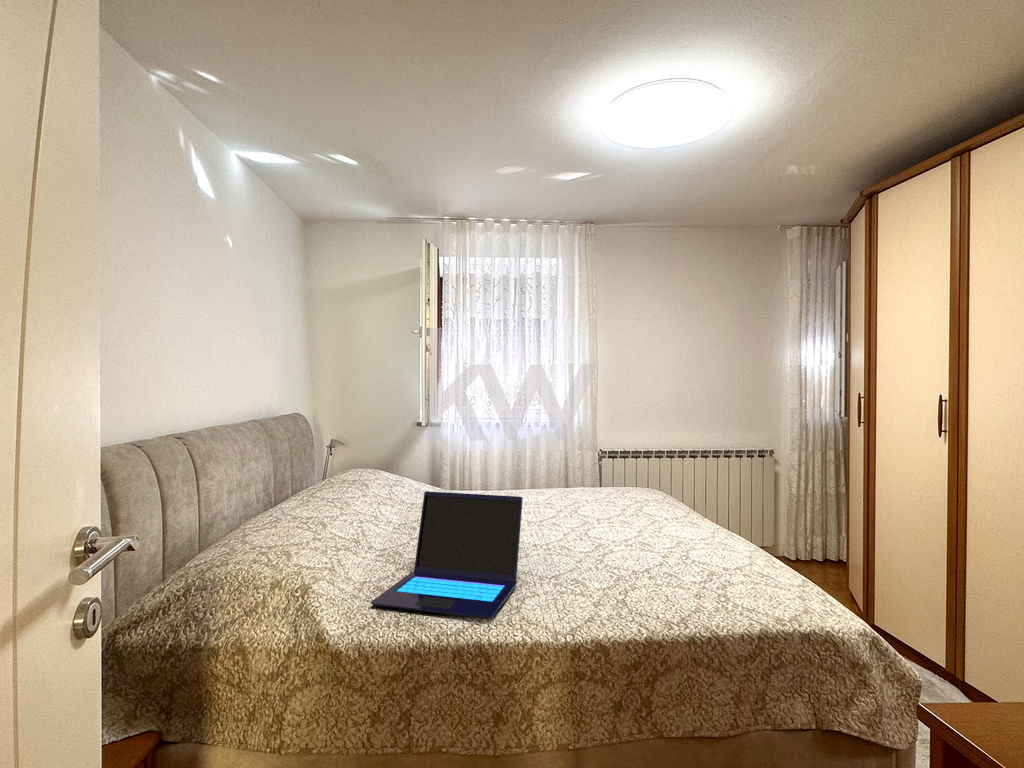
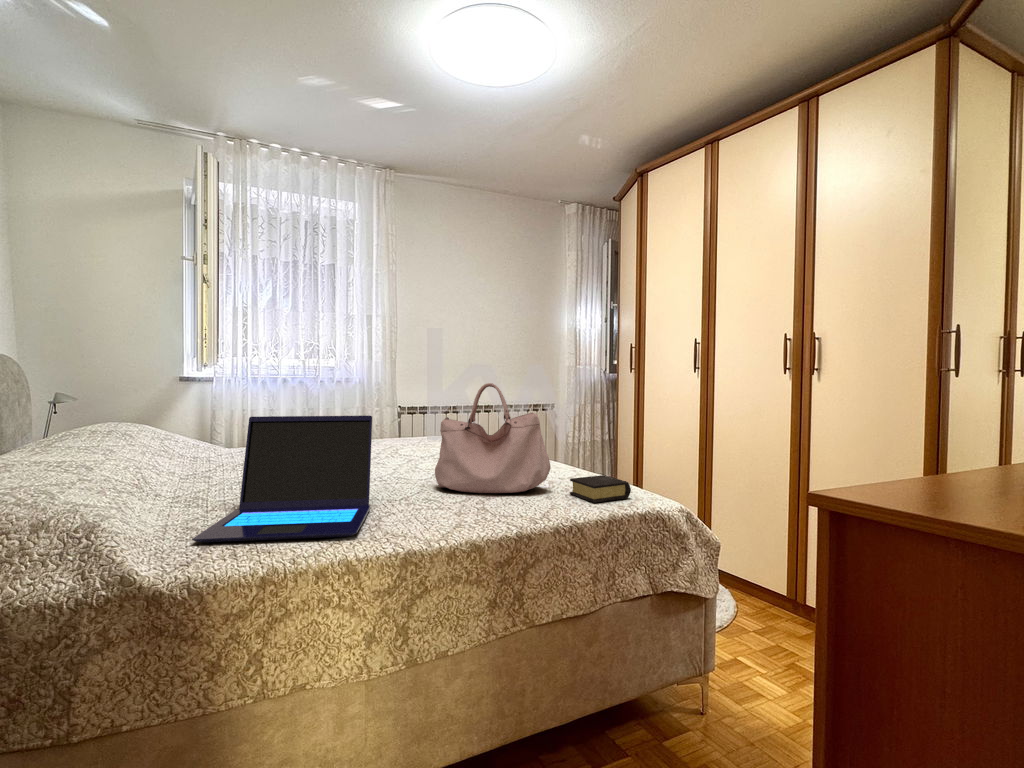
handbag: none [587,465,704,583] -> present [435,383,551,493]
book: none [724,575,795,610] -> present [570,475,631,503]

